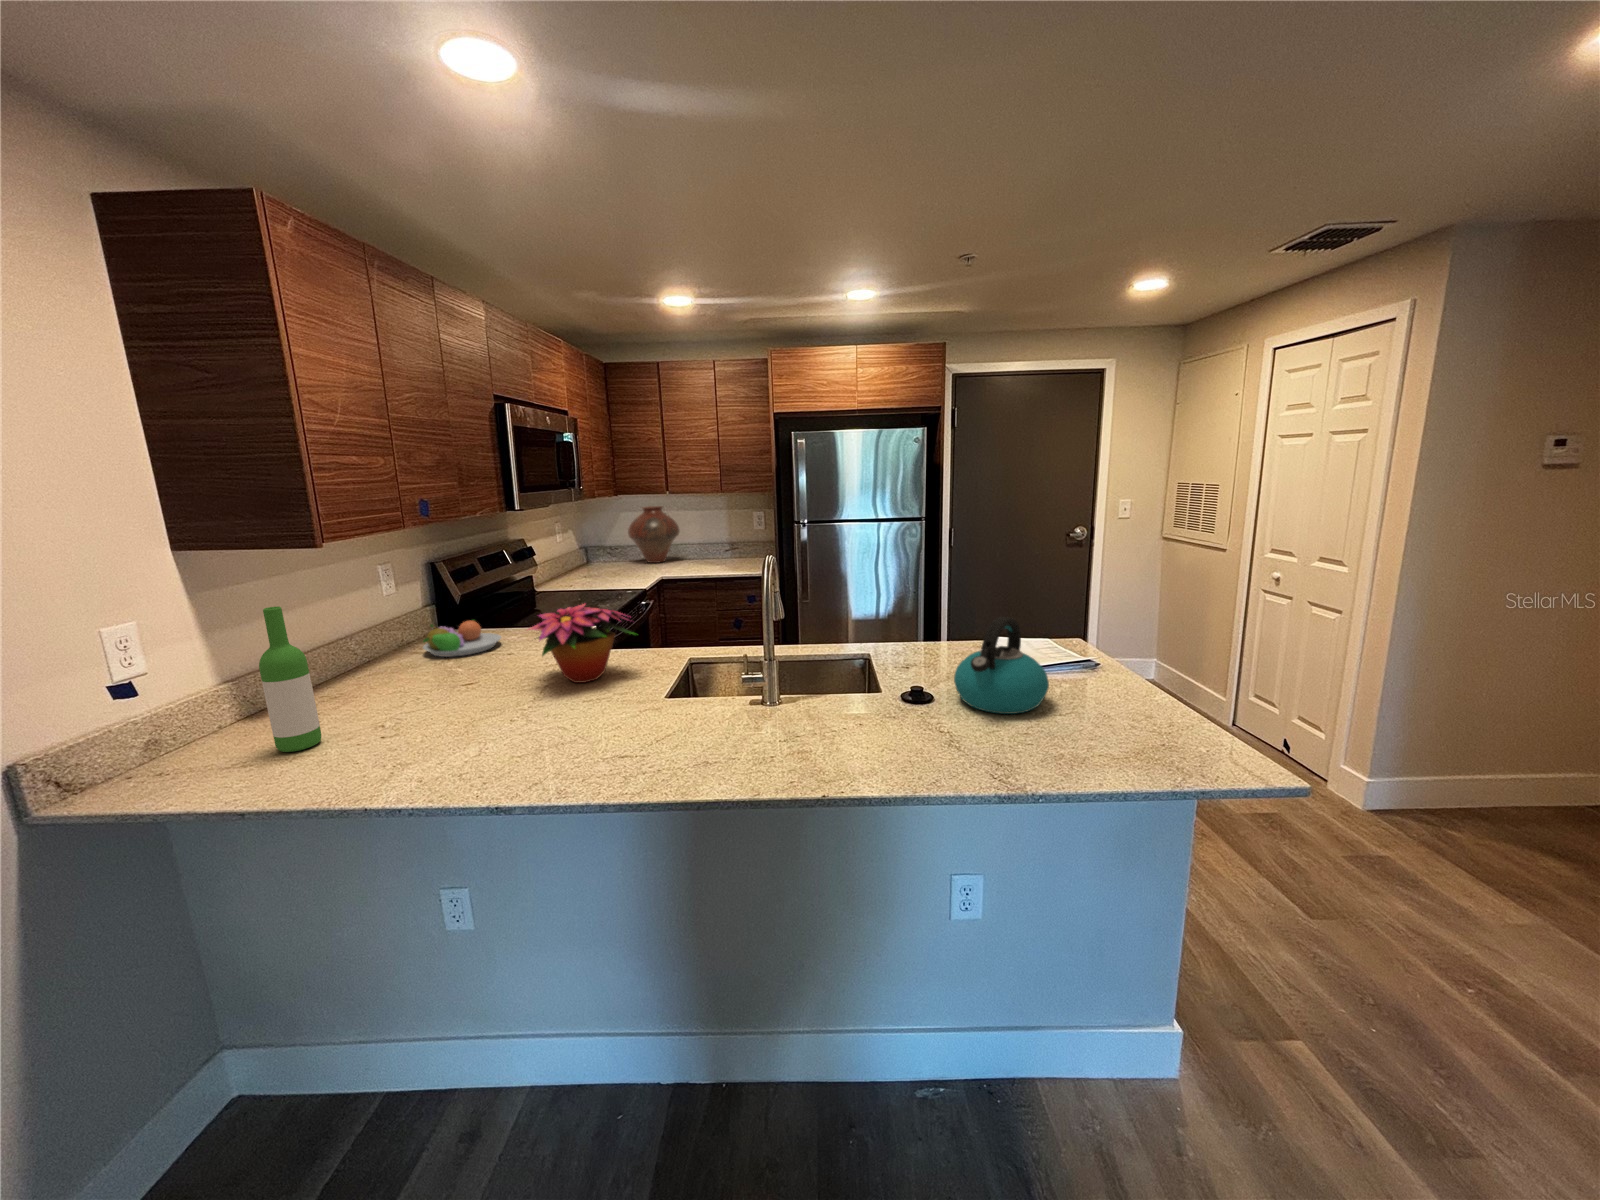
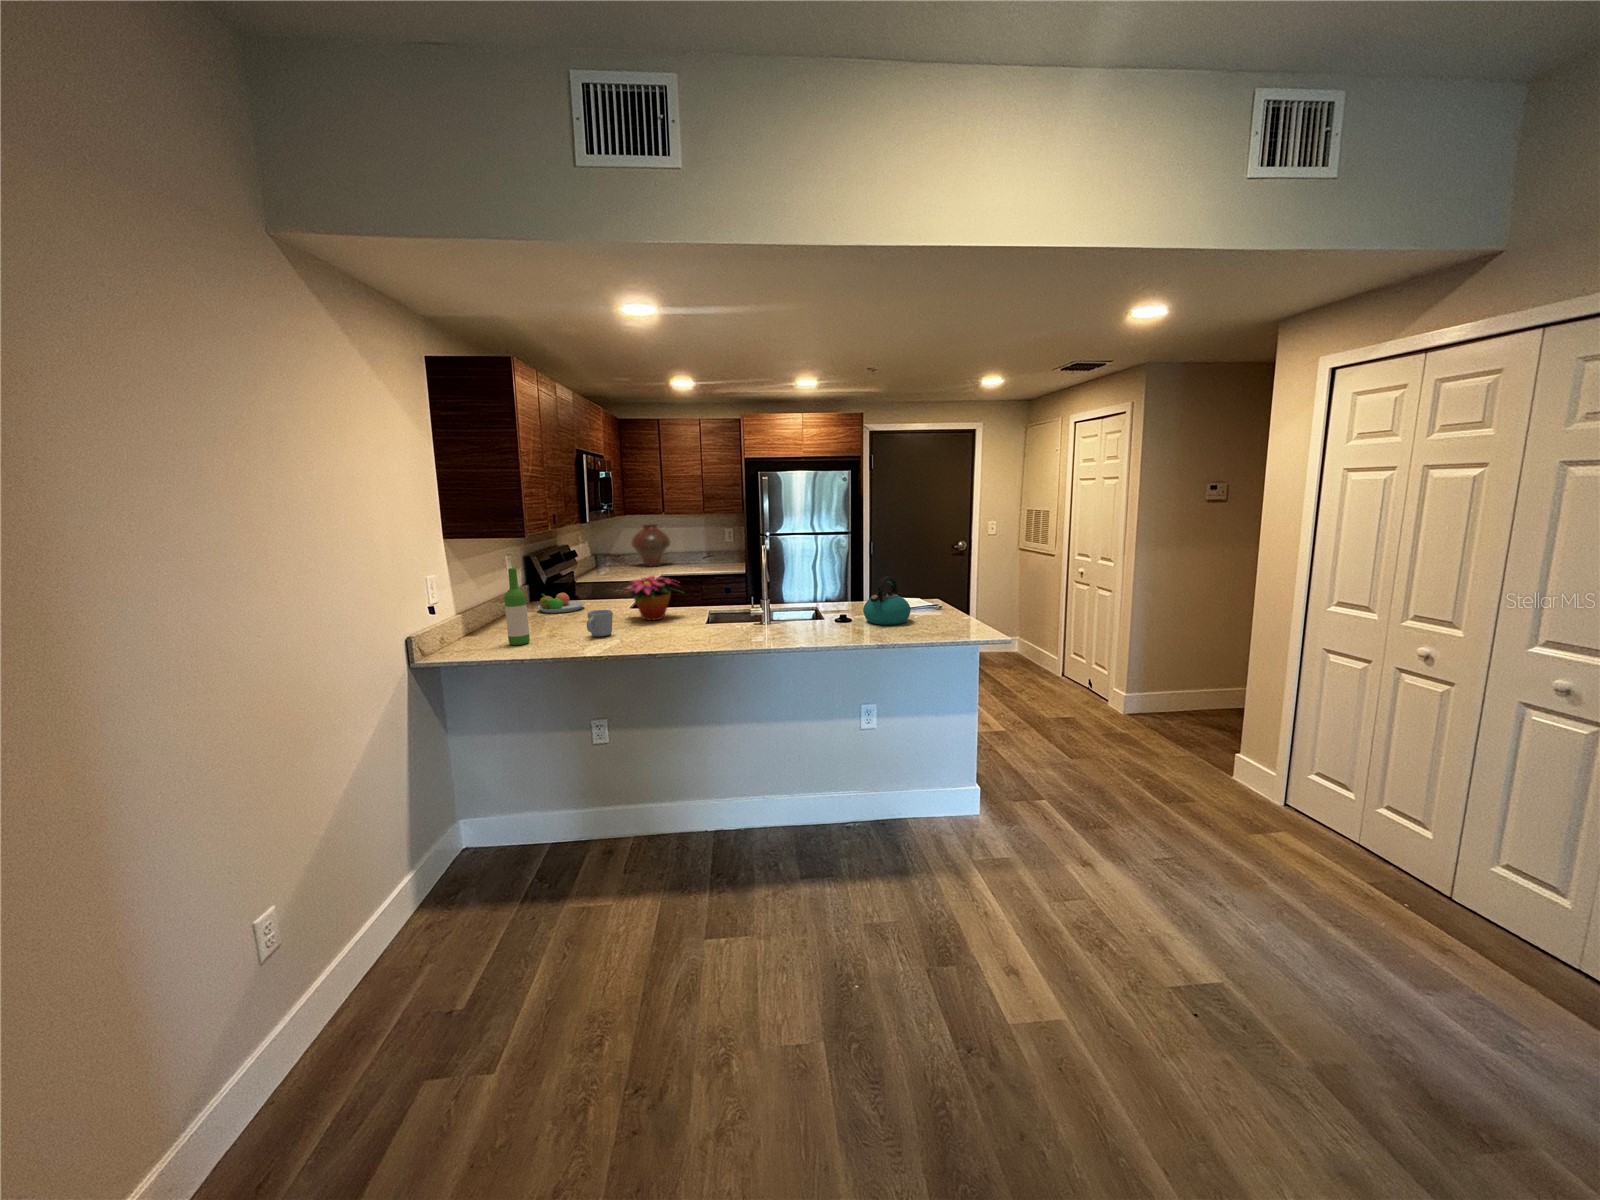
mug: none [422,677,483,730] -> present [587,610,613,637]

